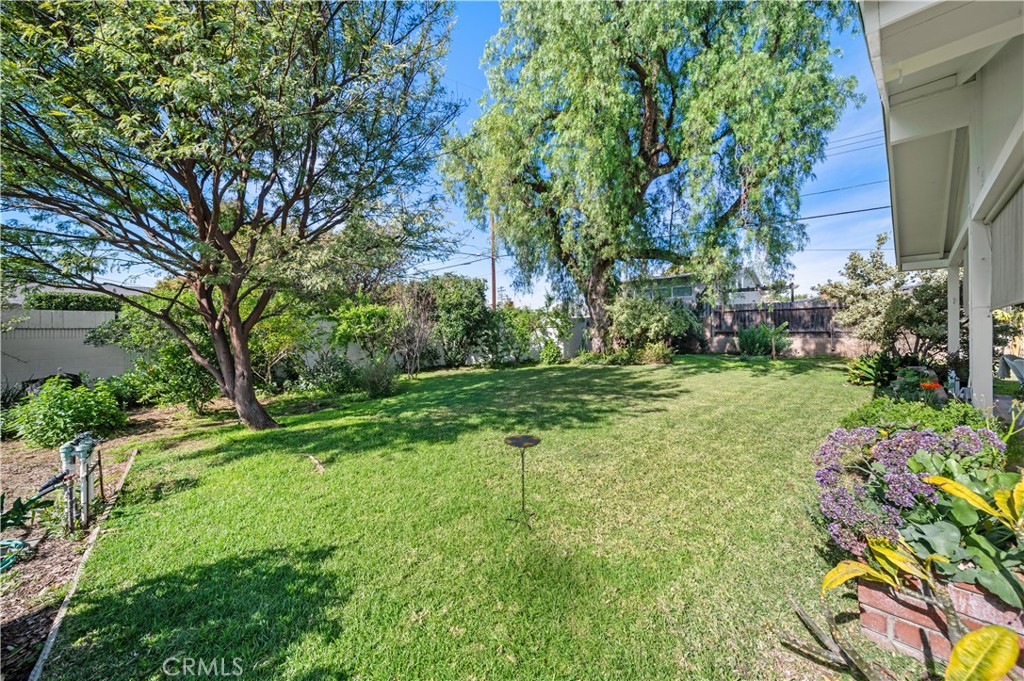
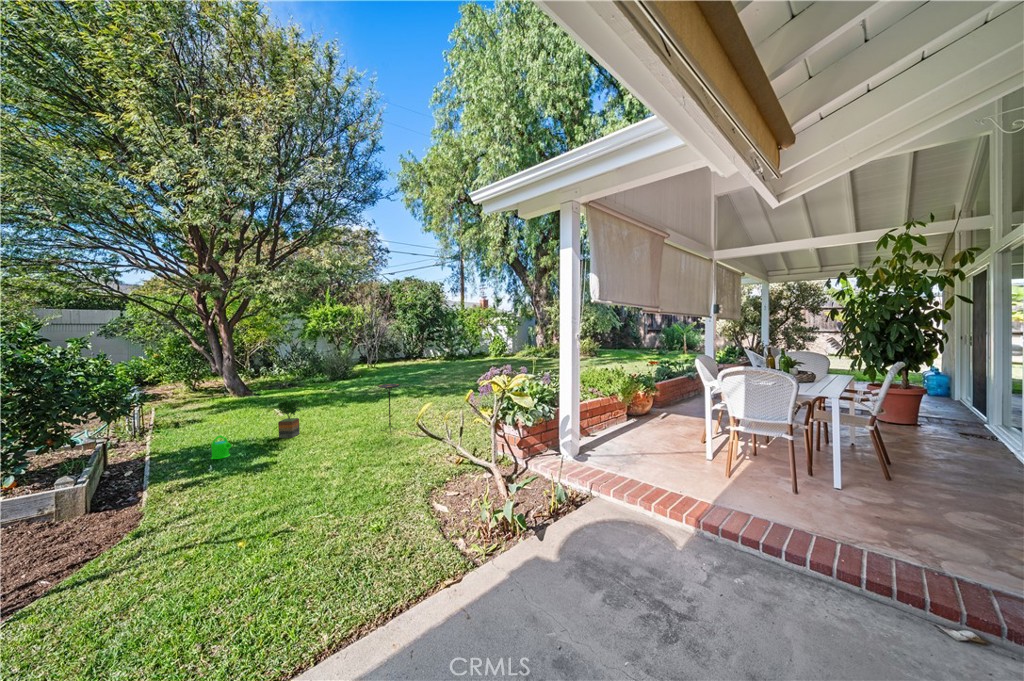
potted tree: none [325,466,372,542] -> present [278,400,302,438]
watering can: none [197,571,241,631] -> present [211,435,231,459]

